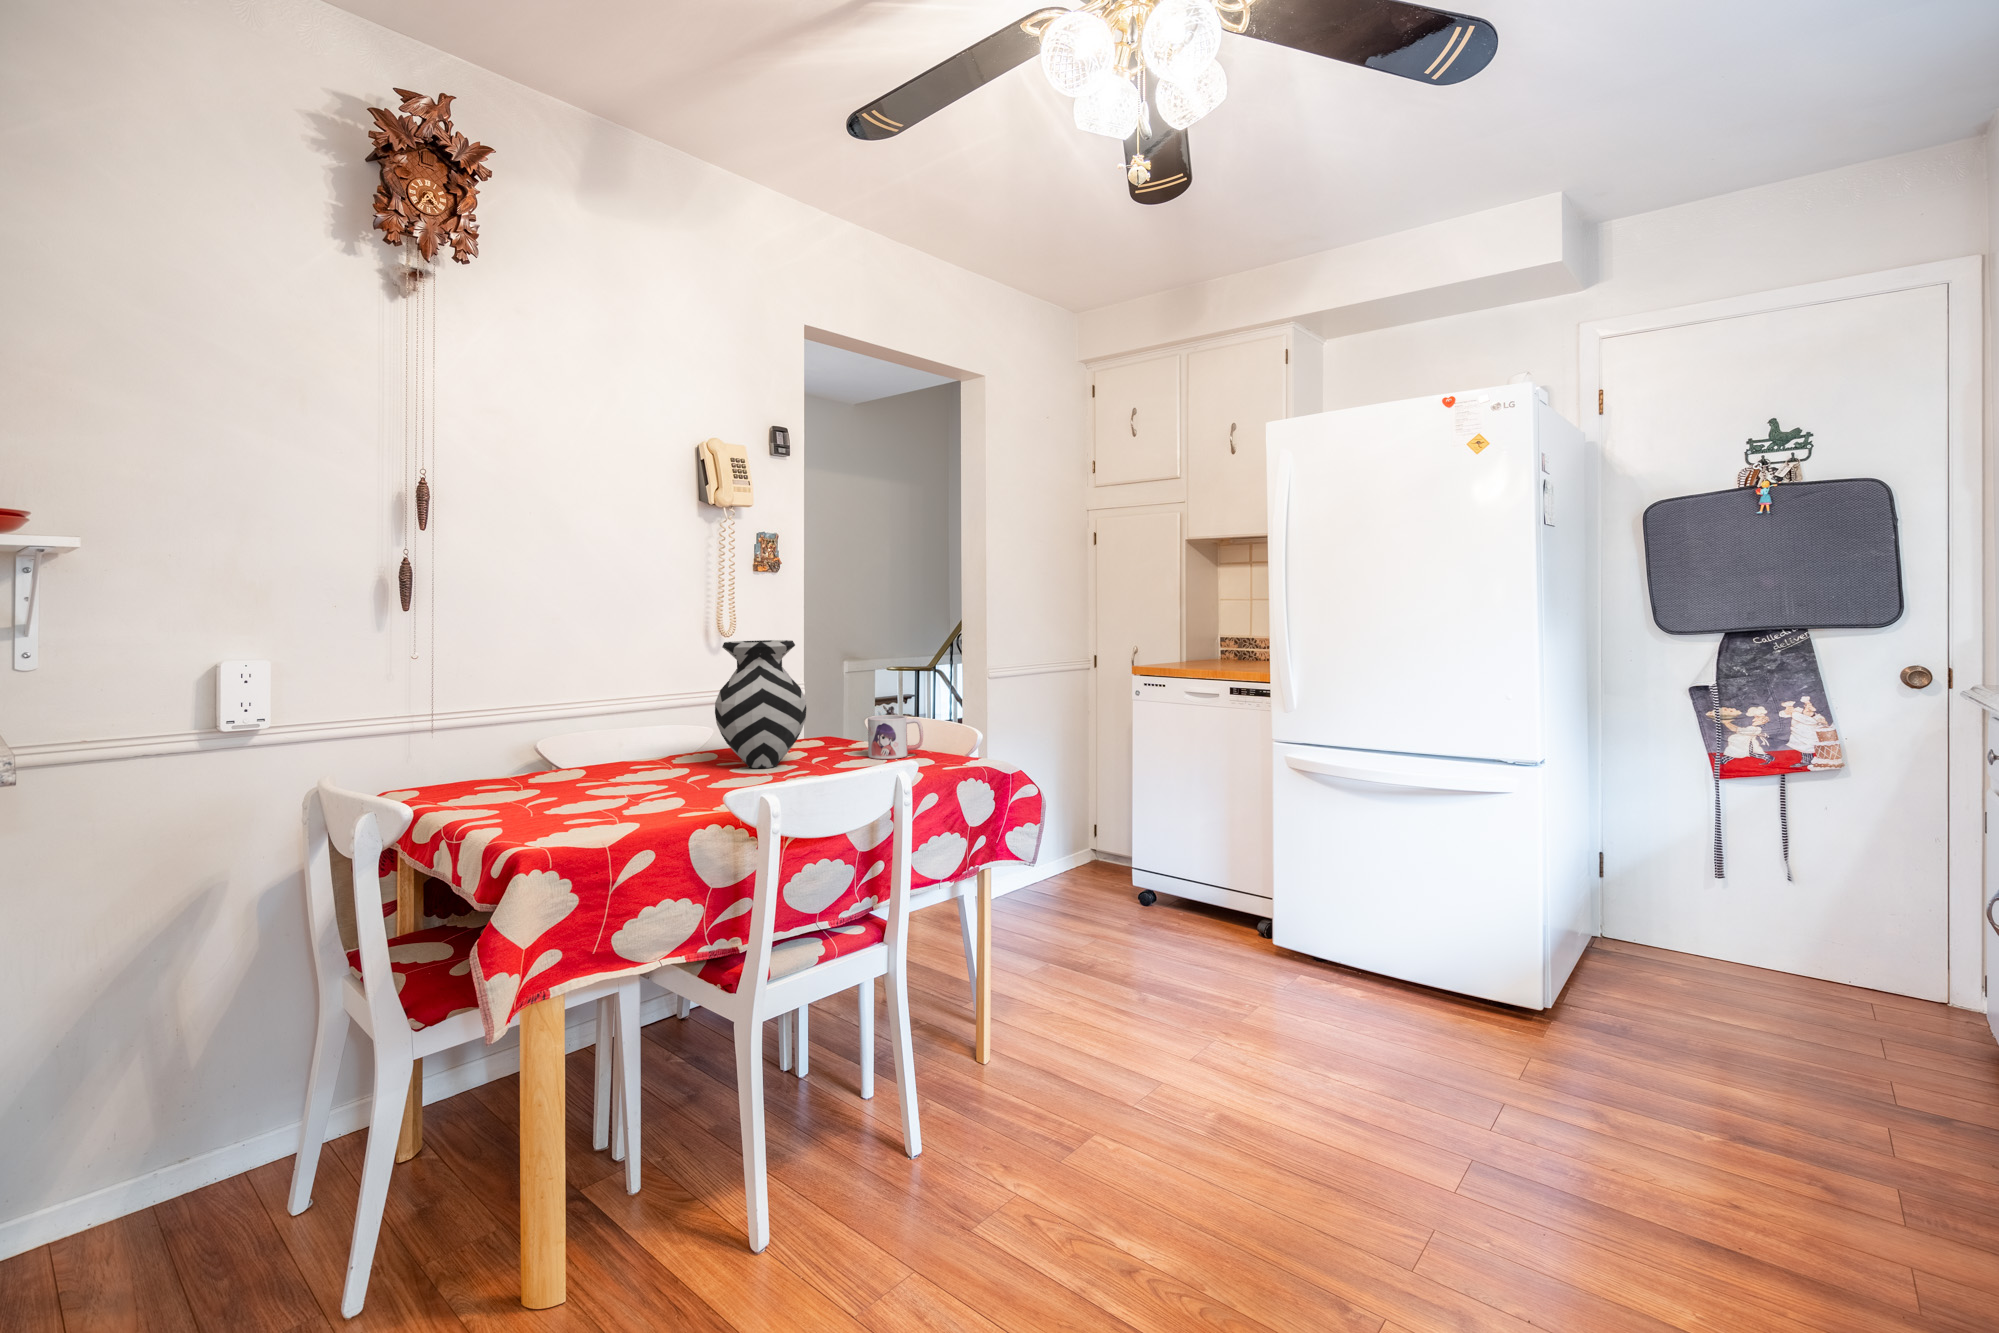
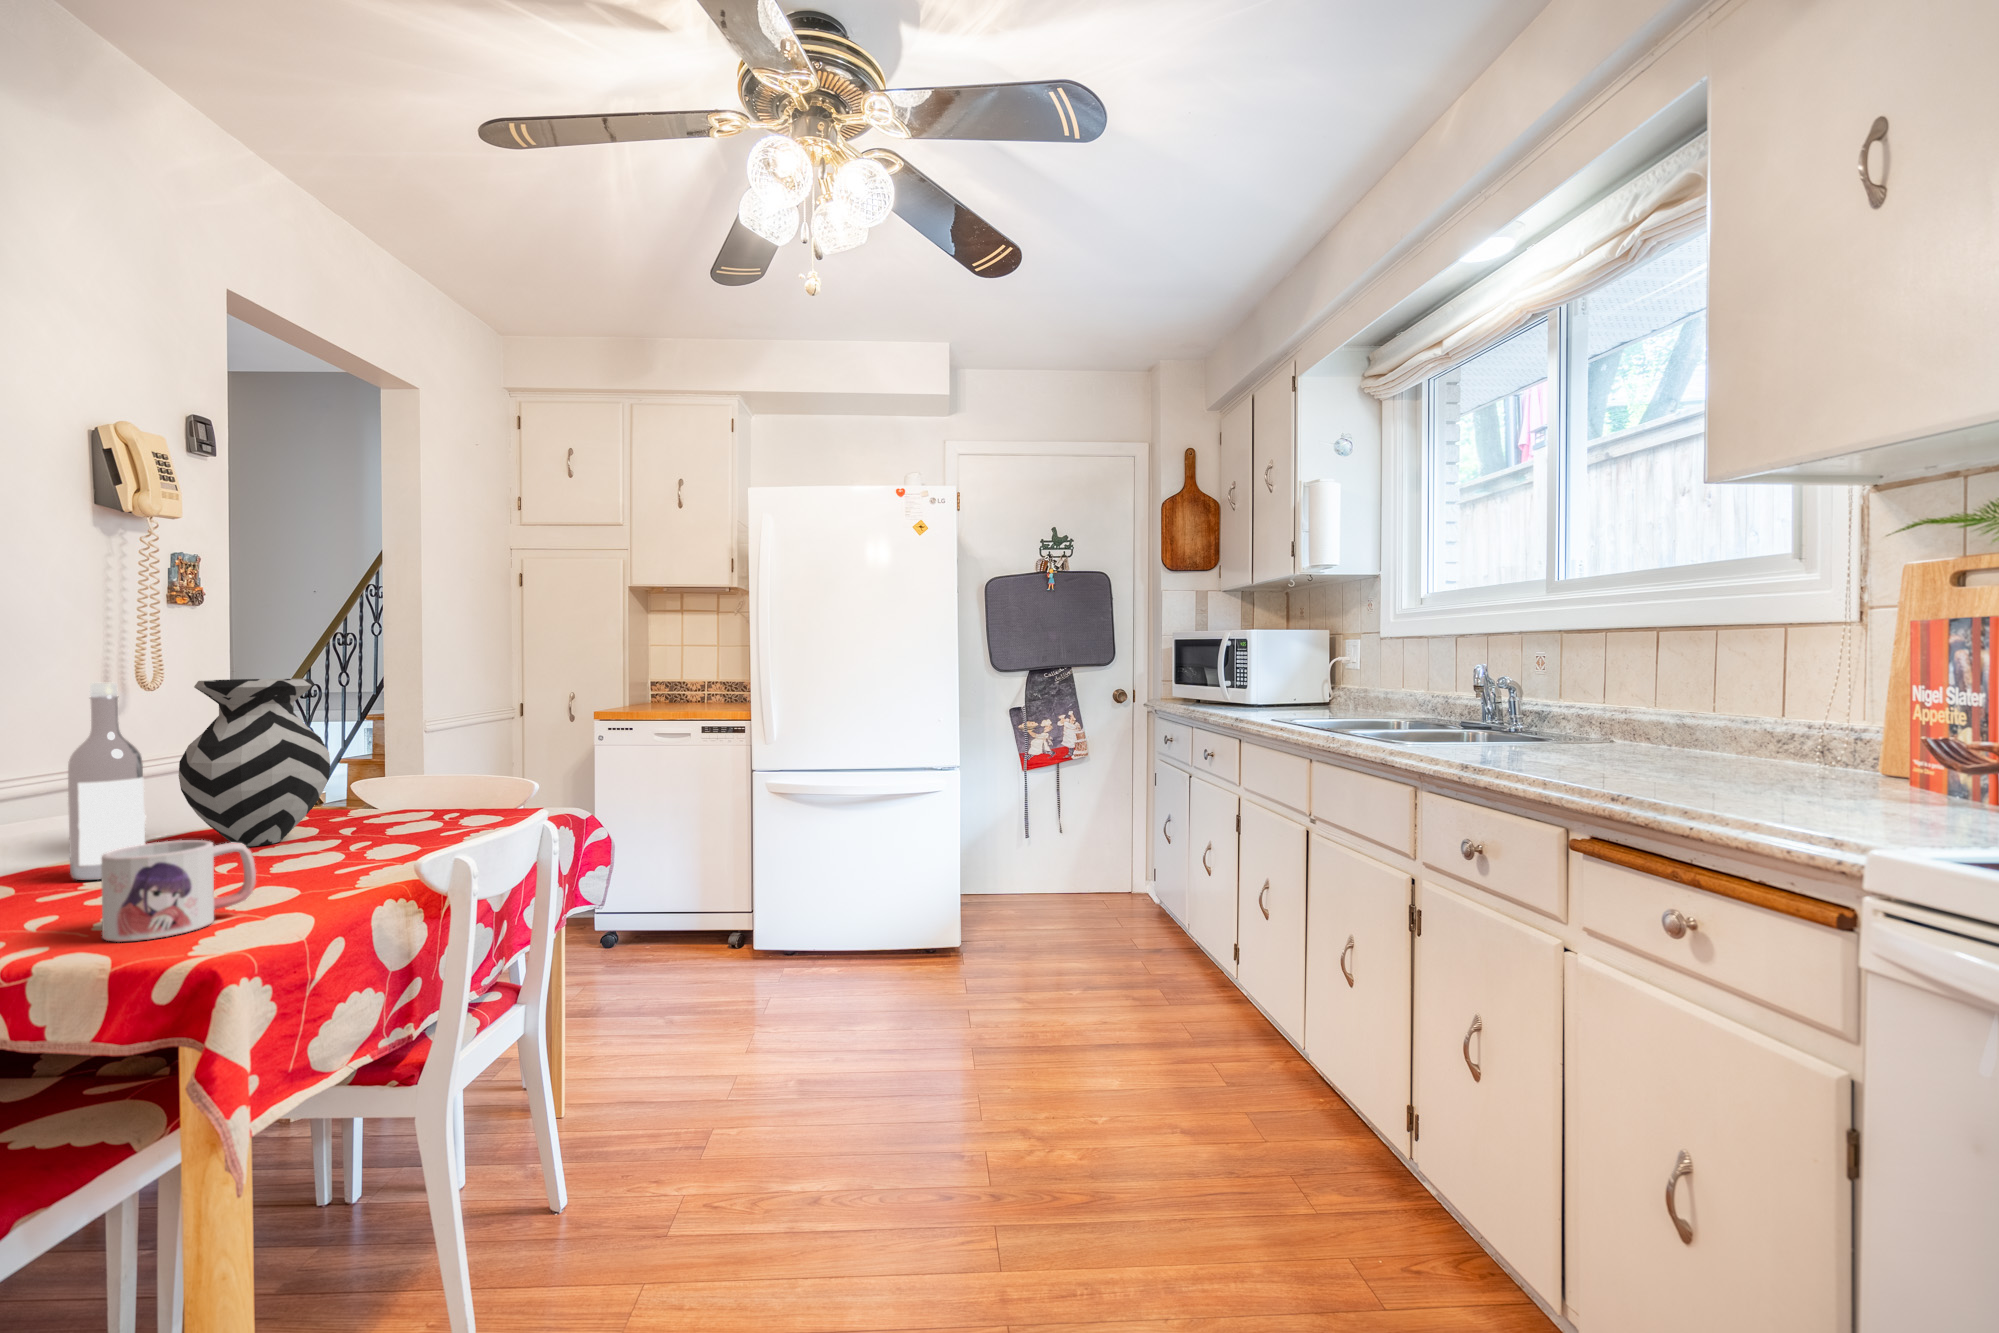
wine bottle: none [634,644,677,780] -> present [68,683,145,880]
mug: present [868,715,923,759] -> present [101,840,256,942]

